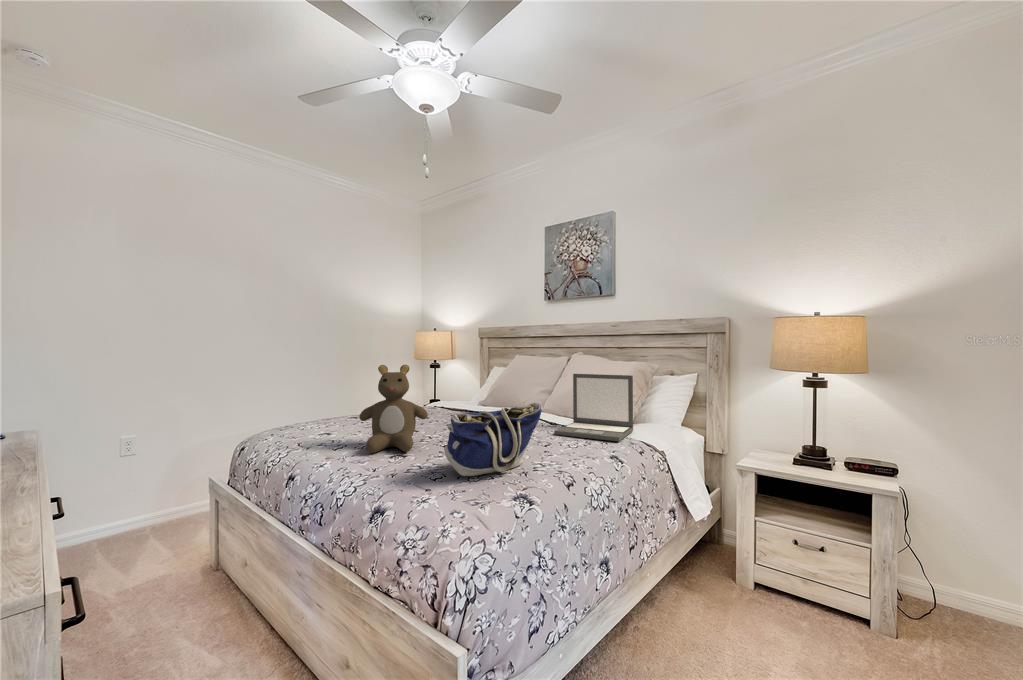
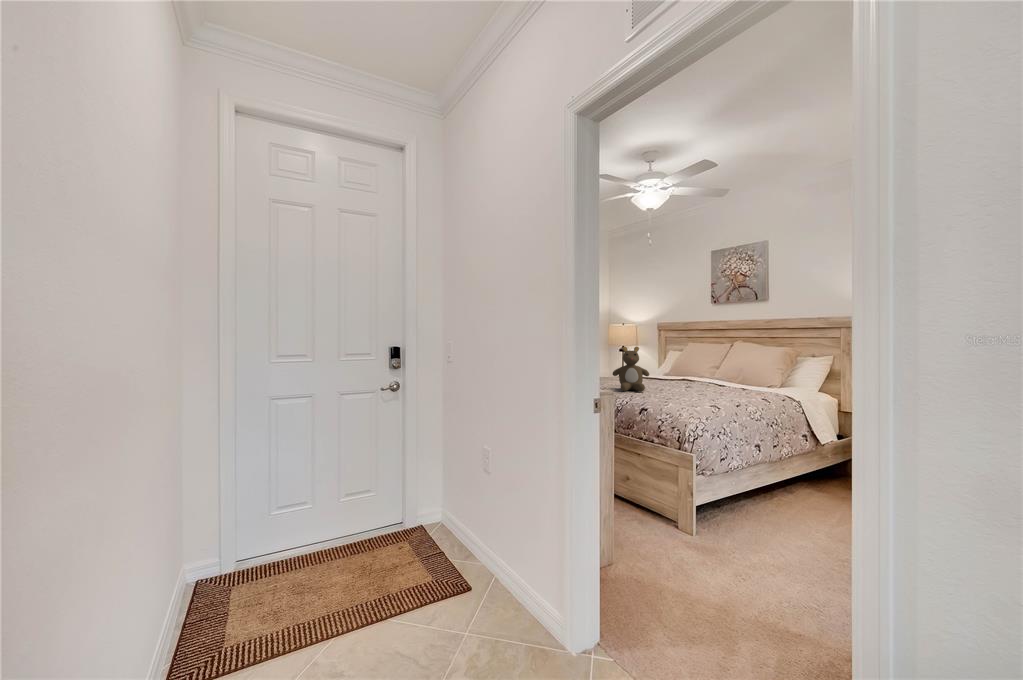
laptop: present [554,374,633,441] -> none [725,354,779,393]
tote bag: present [444,403,542,476] -> none [668,366,721,400]

